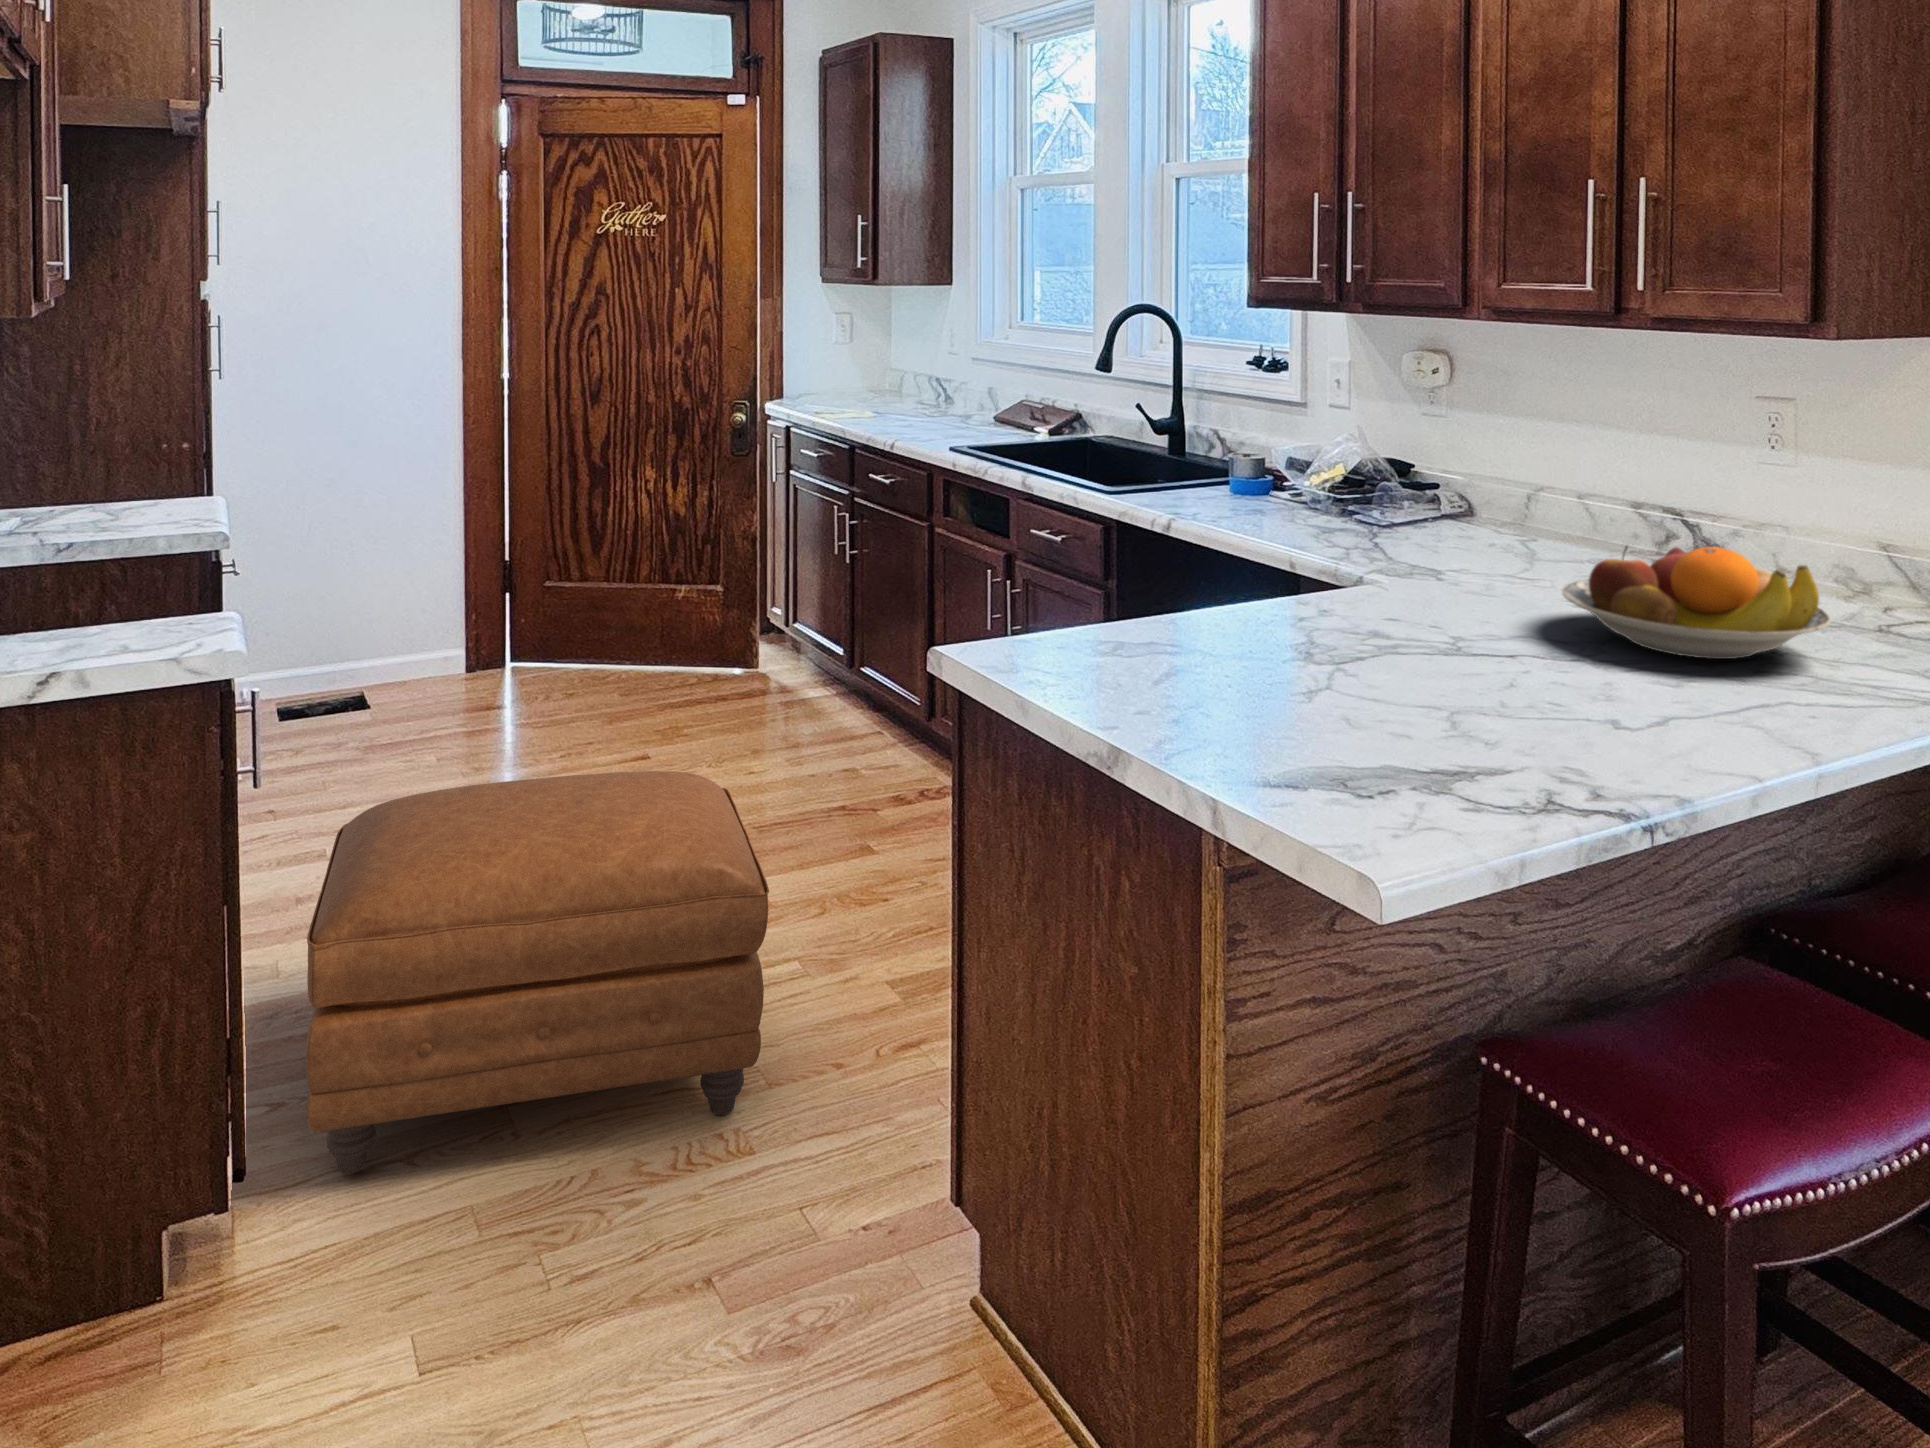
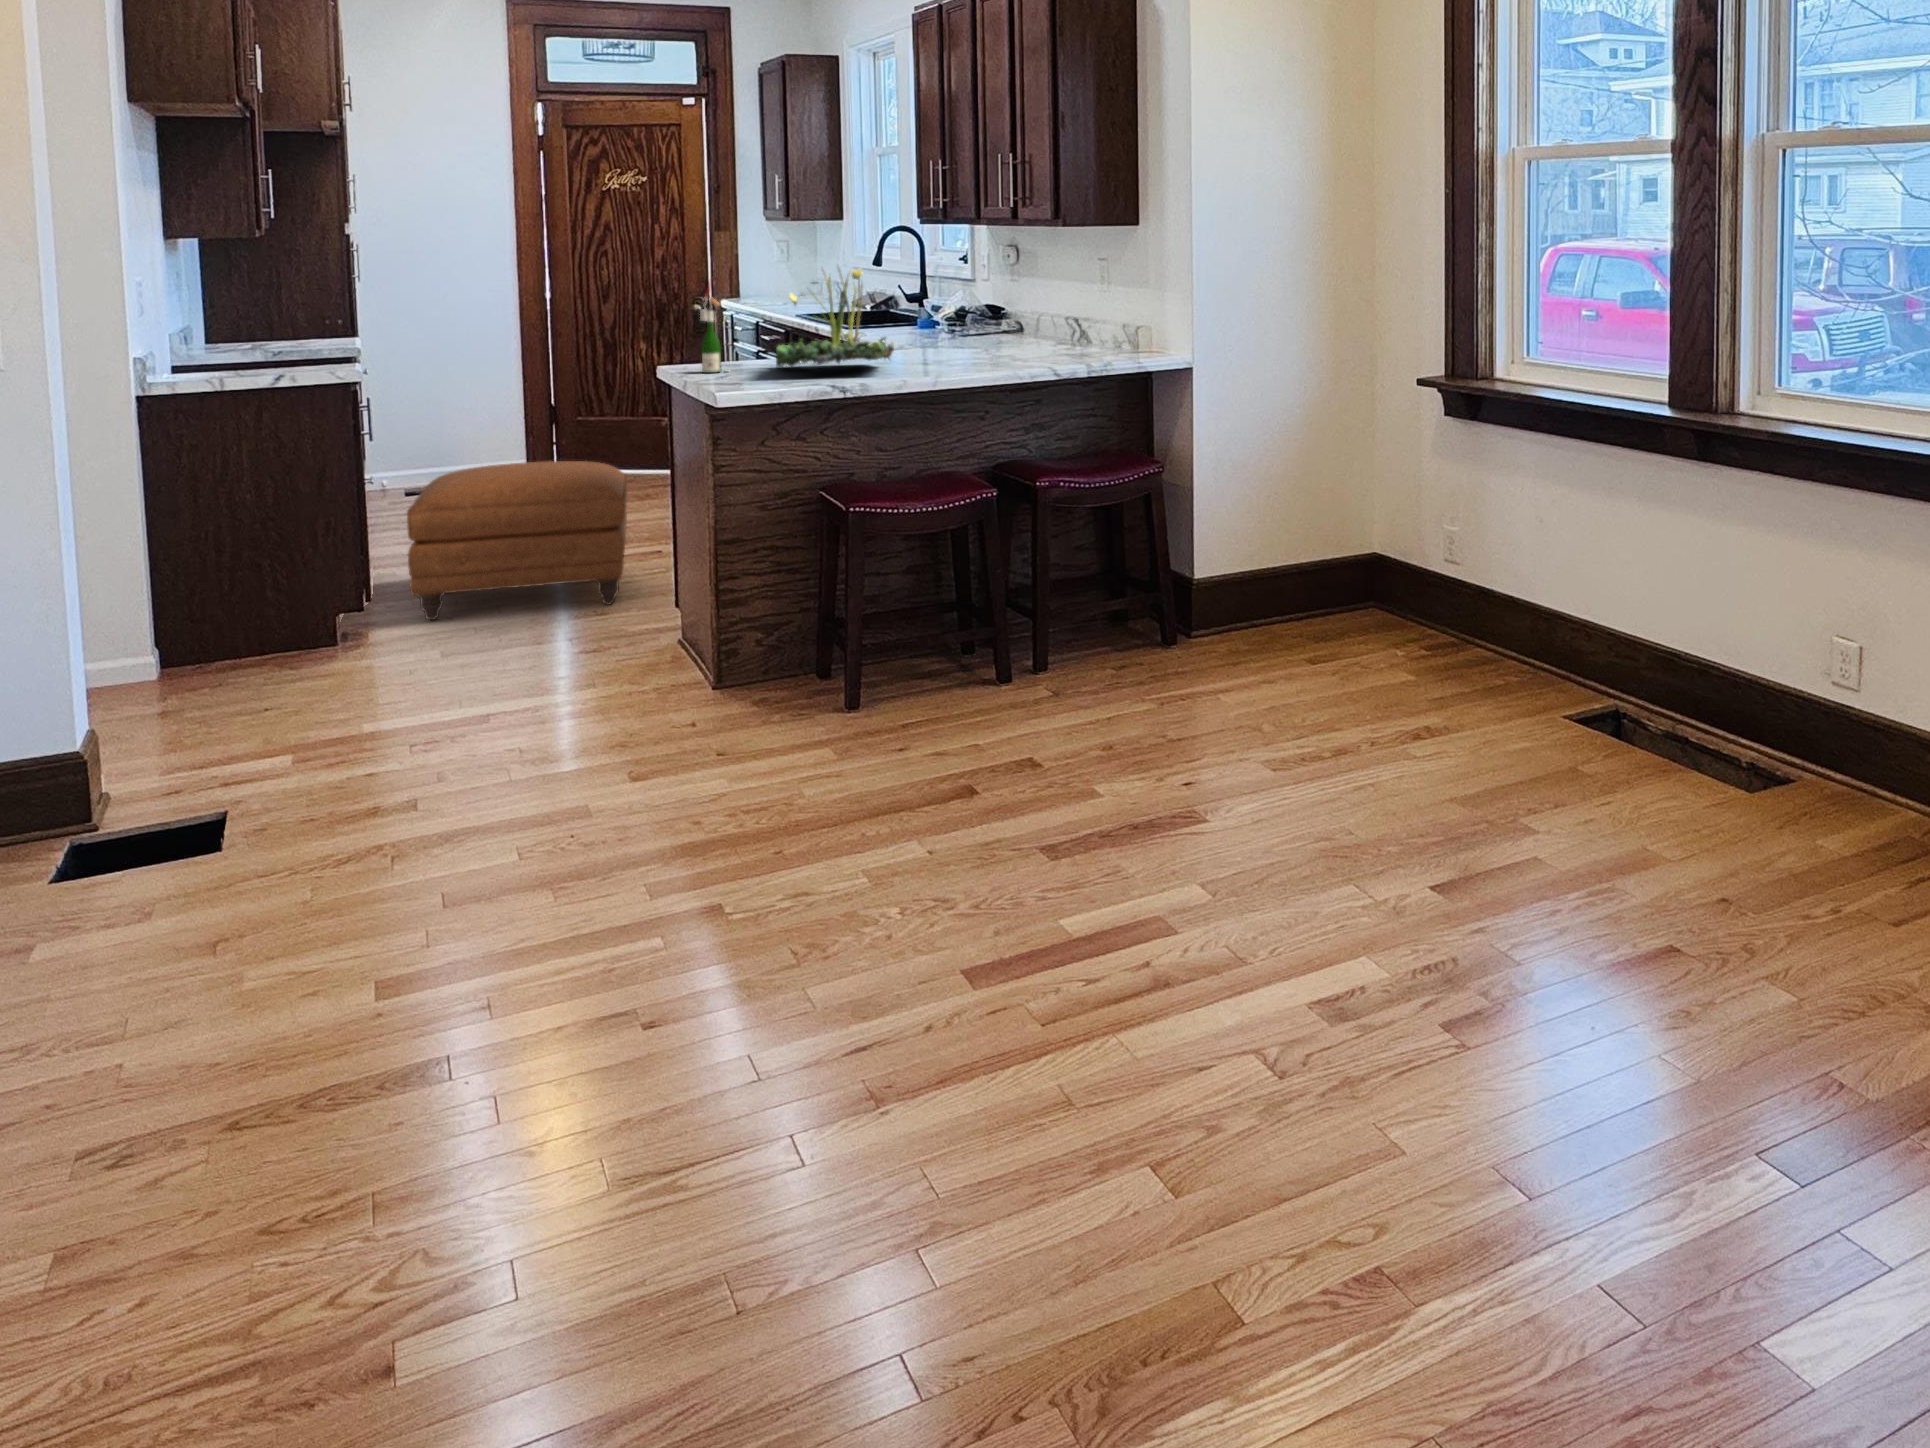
plant: none [1193,424,1580,697] -> present [776,268,894,367]
wine bottle: none [1048,451,1119,691] -> present [700,278,730,373]
fruit bowl: present [1562,546,1831,659] -> none [957,318,1063,364]

